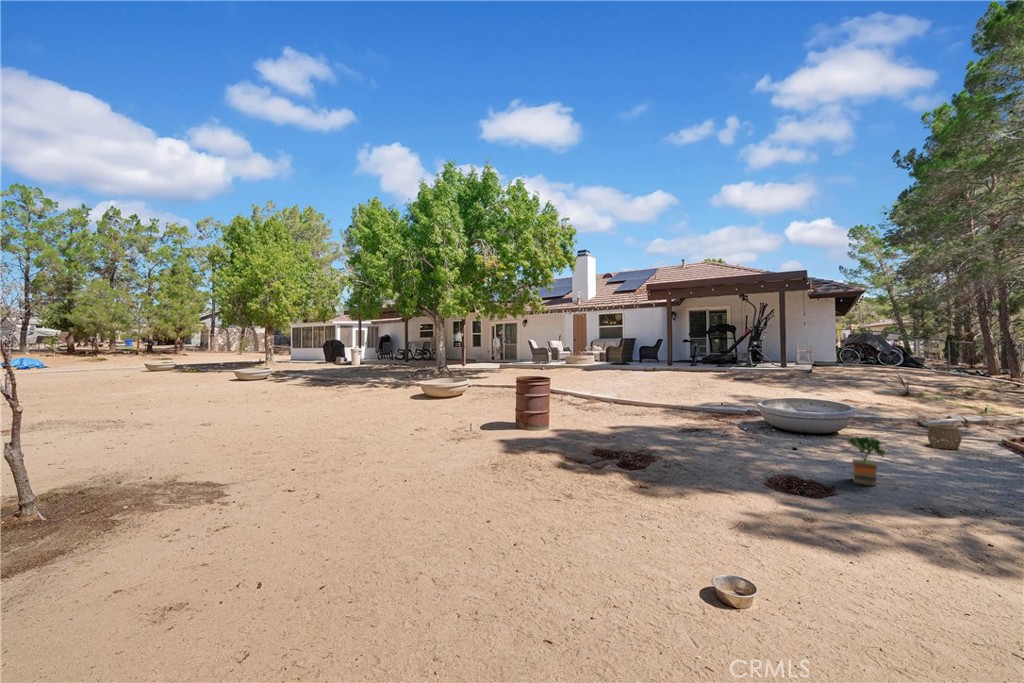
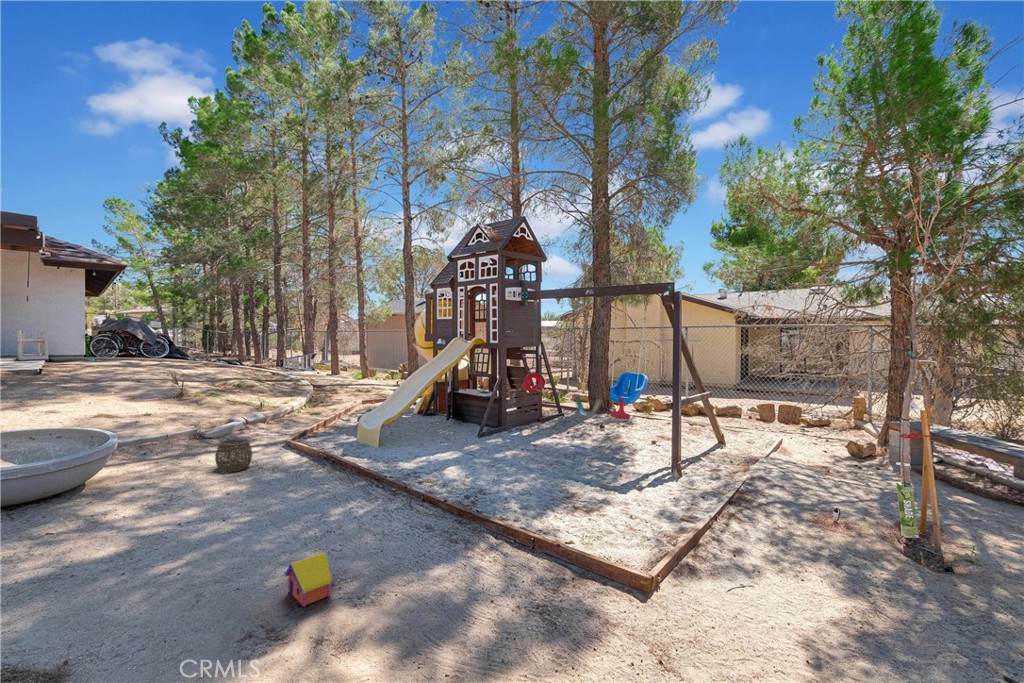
potted tree: present [847,436,886,486] -> none [97,515,179,625]
toy house: none [957,484,992,516] -> present [285,553,331,607]

